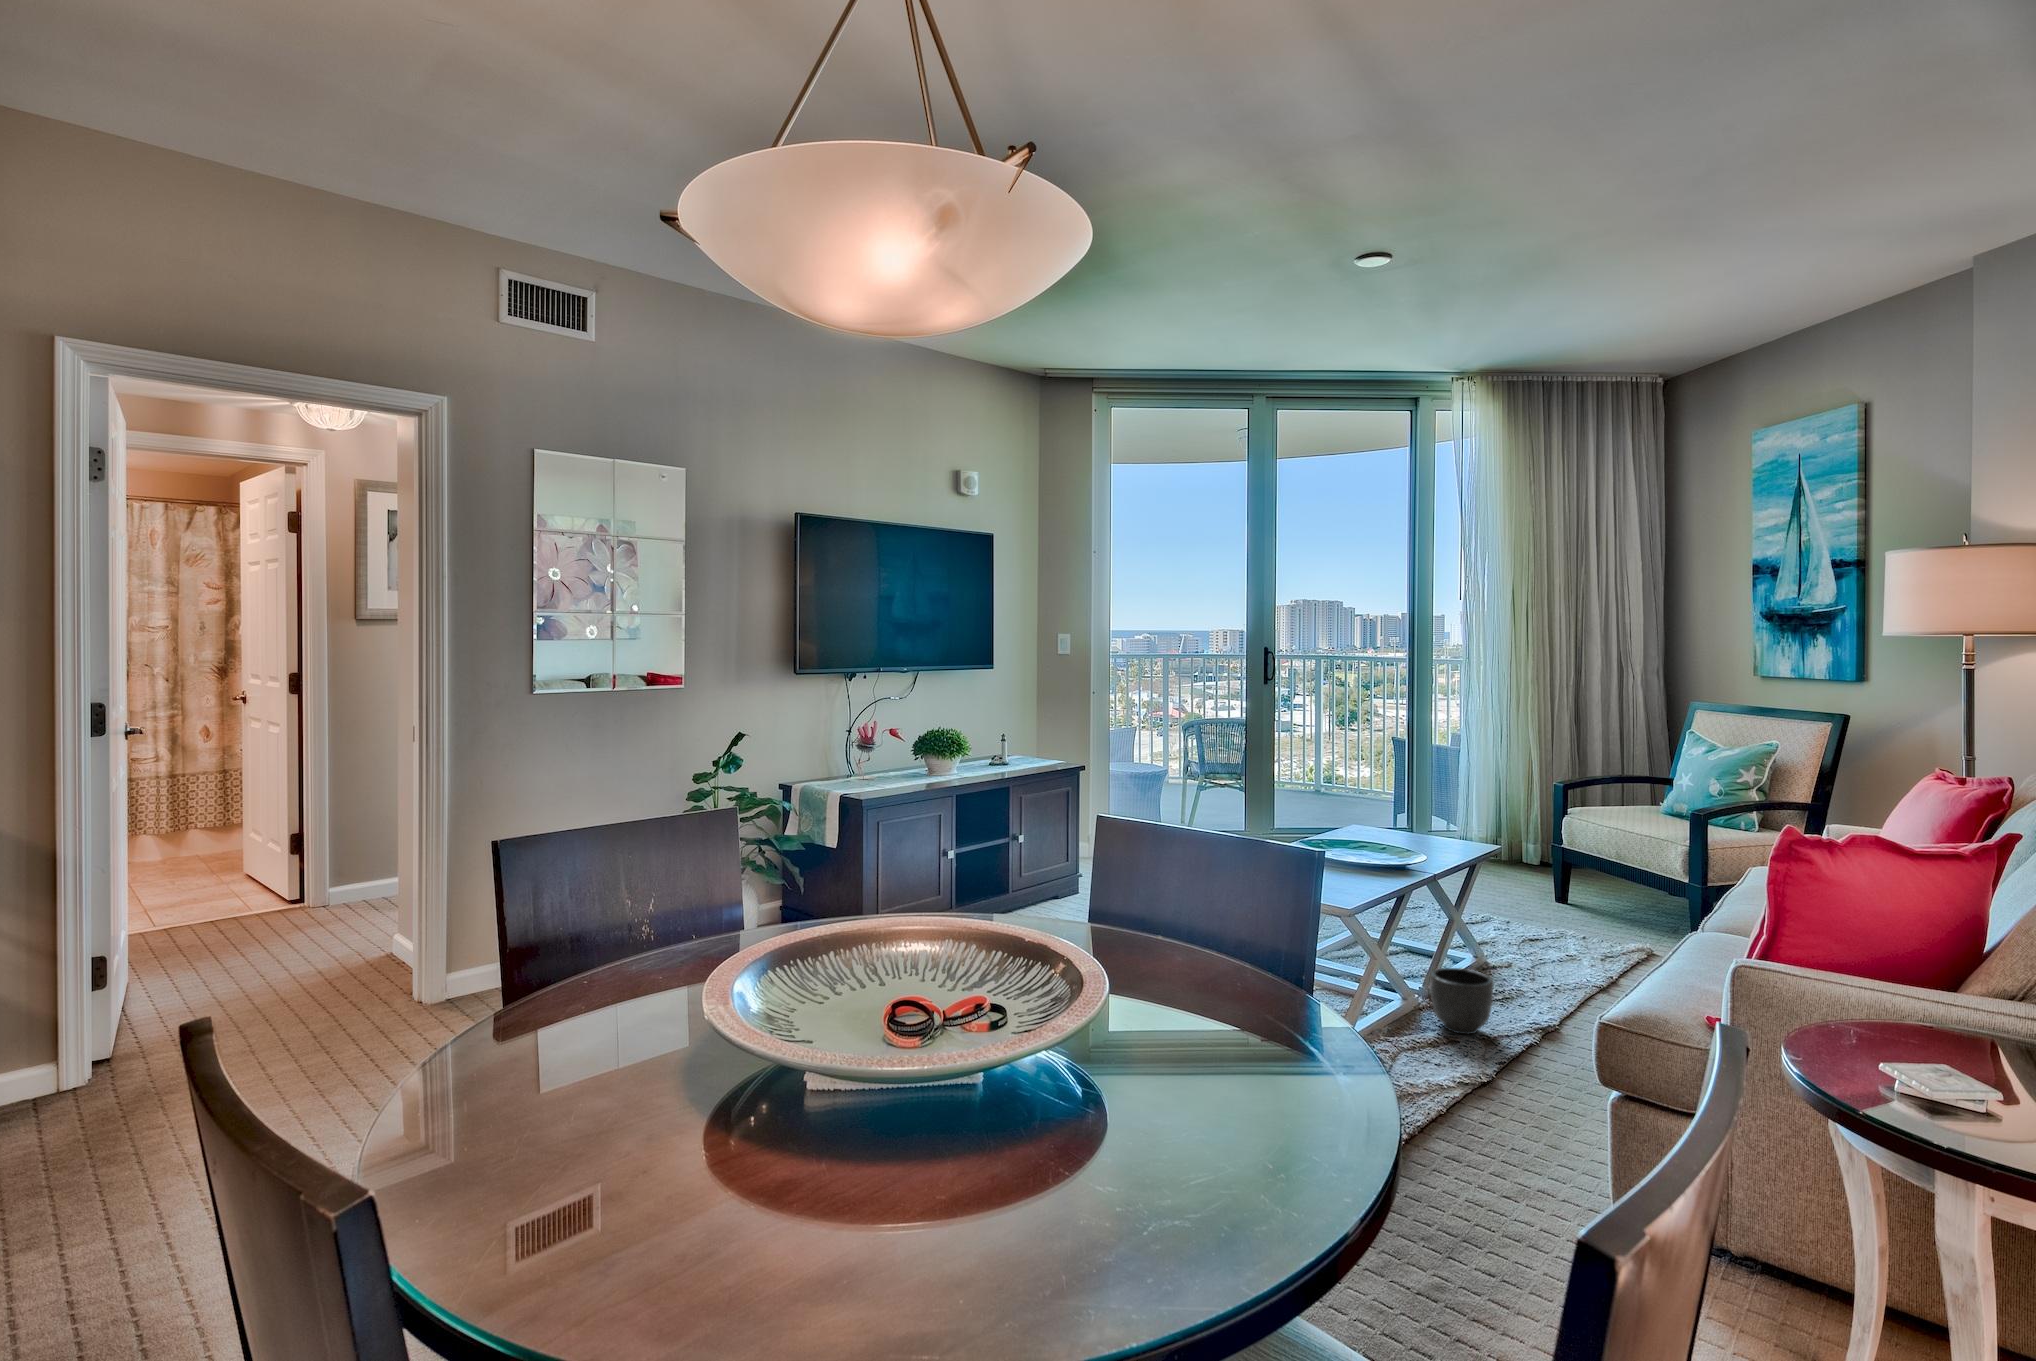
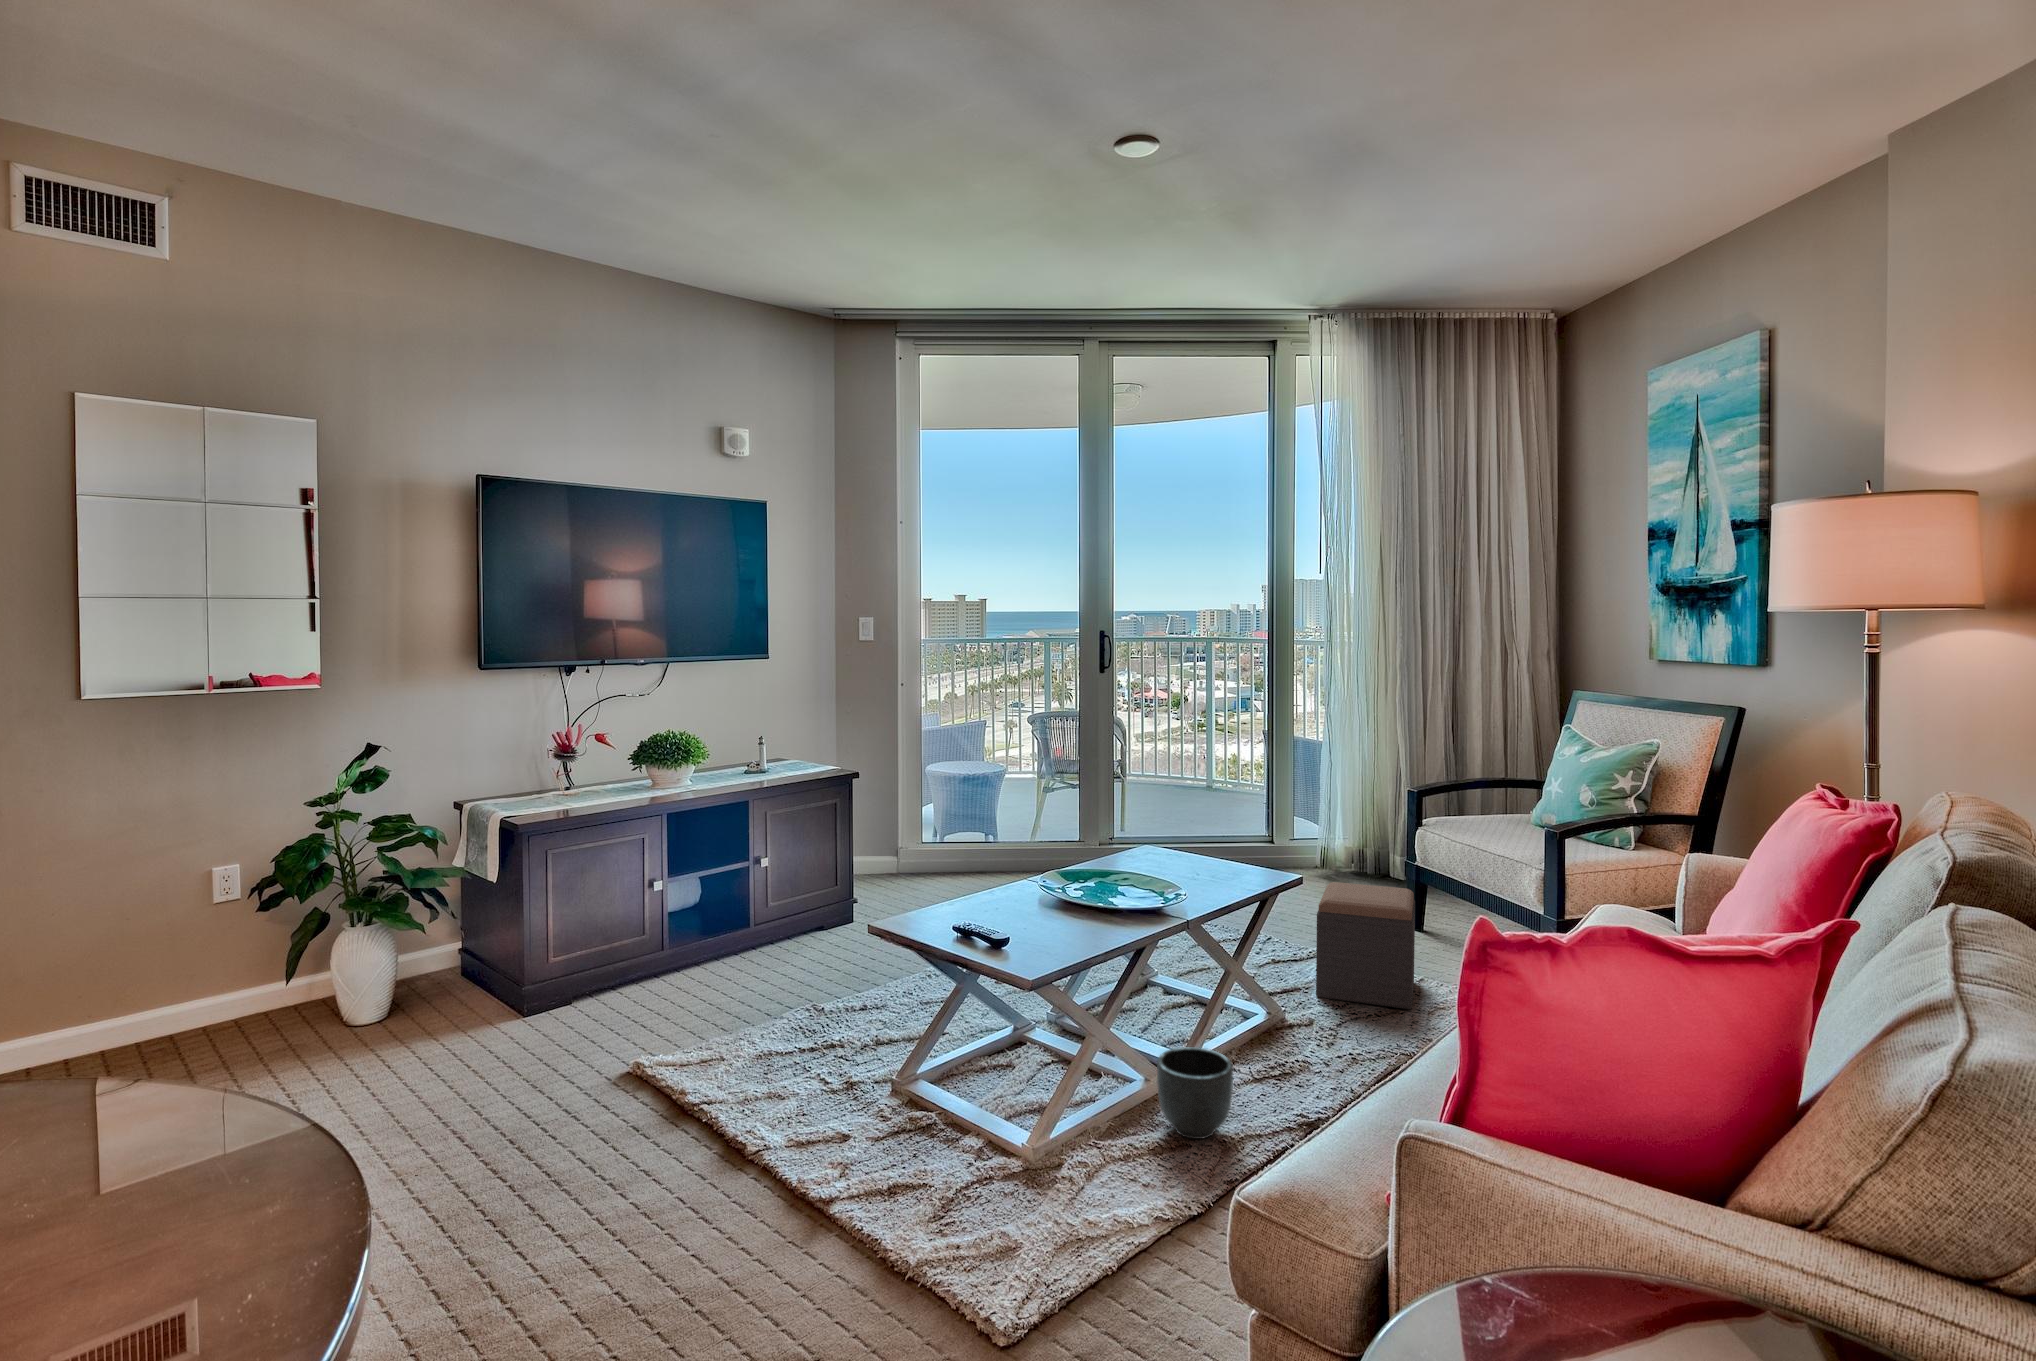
footstool: none [1502,856,1589,956] -> present [1316,882,1415,1009]

